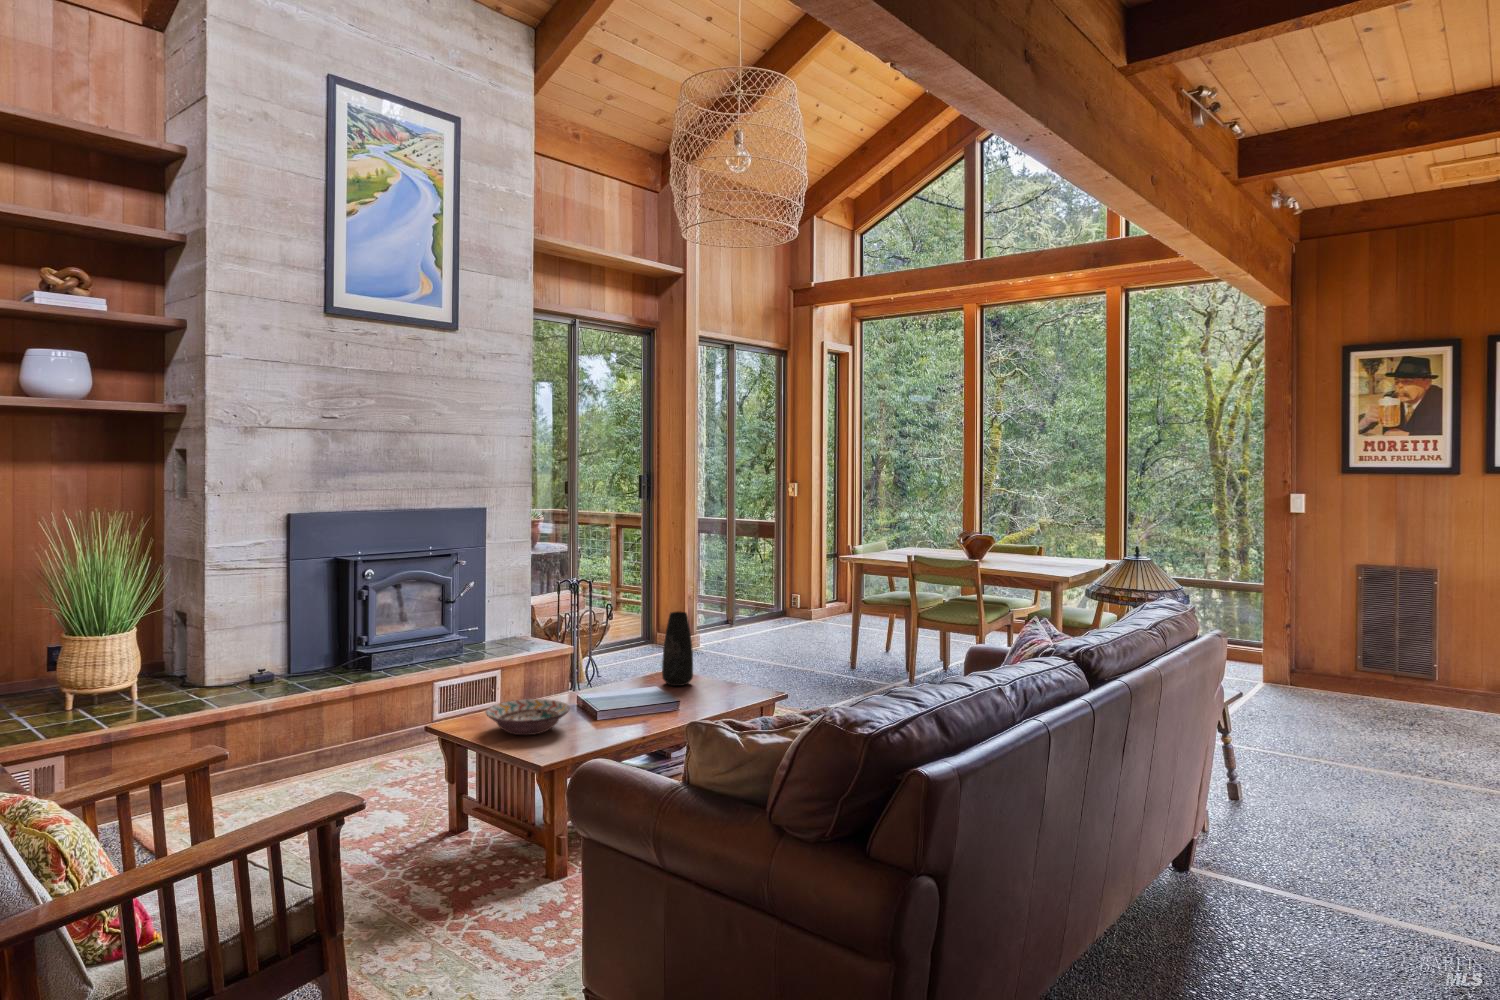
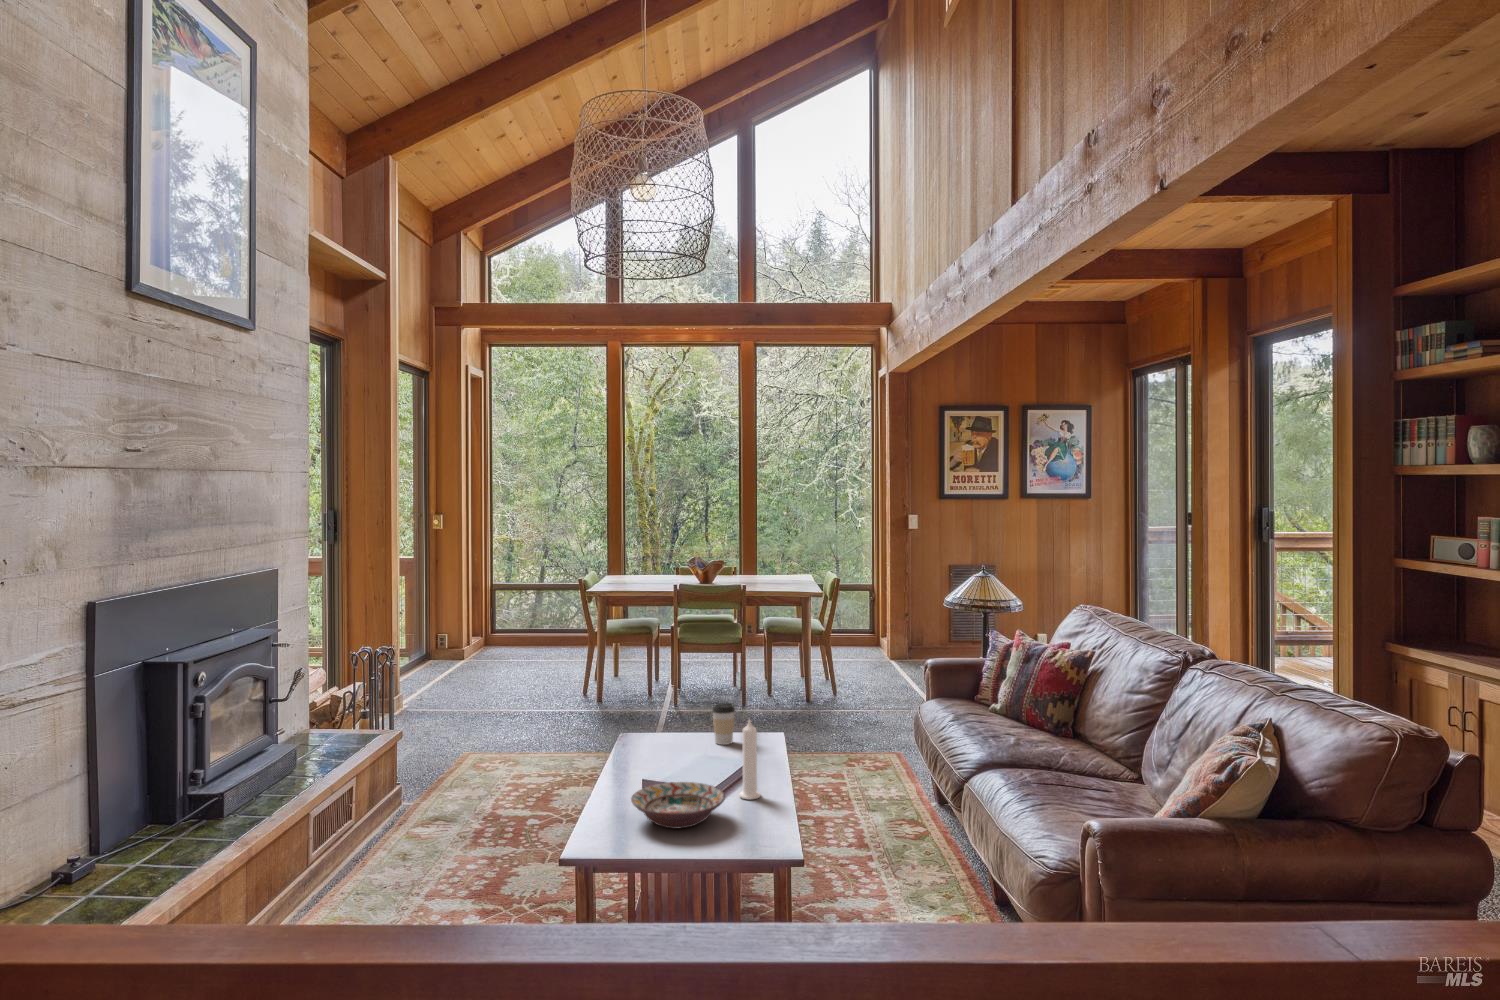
vase: present [662,612,693,686] -> none [647,666,680,747]
coffee cup: none [712,655,735,695] -> present [713,703,735,745]
candle: none [609,657,629,732] -> present [739,720,761,800]

